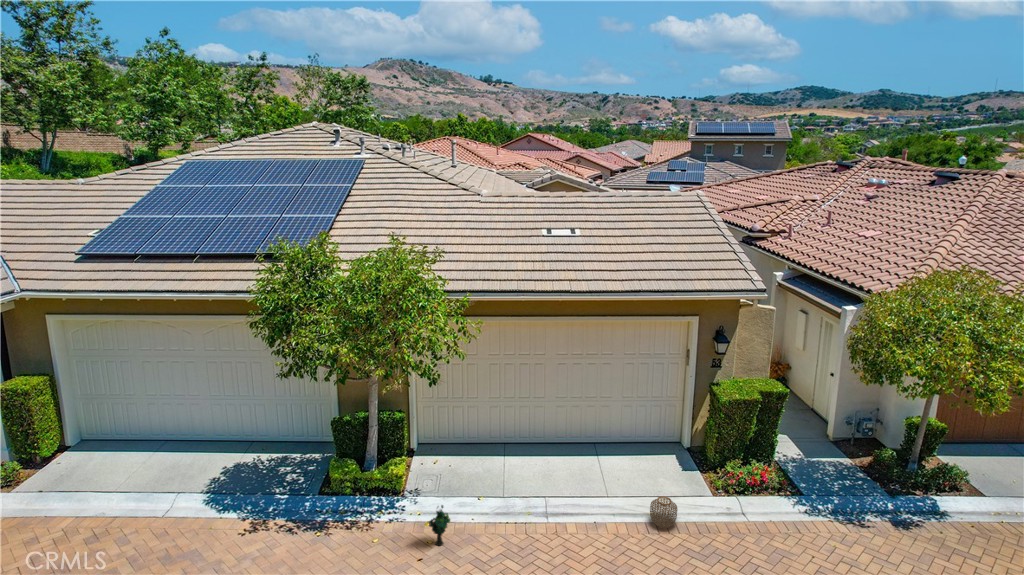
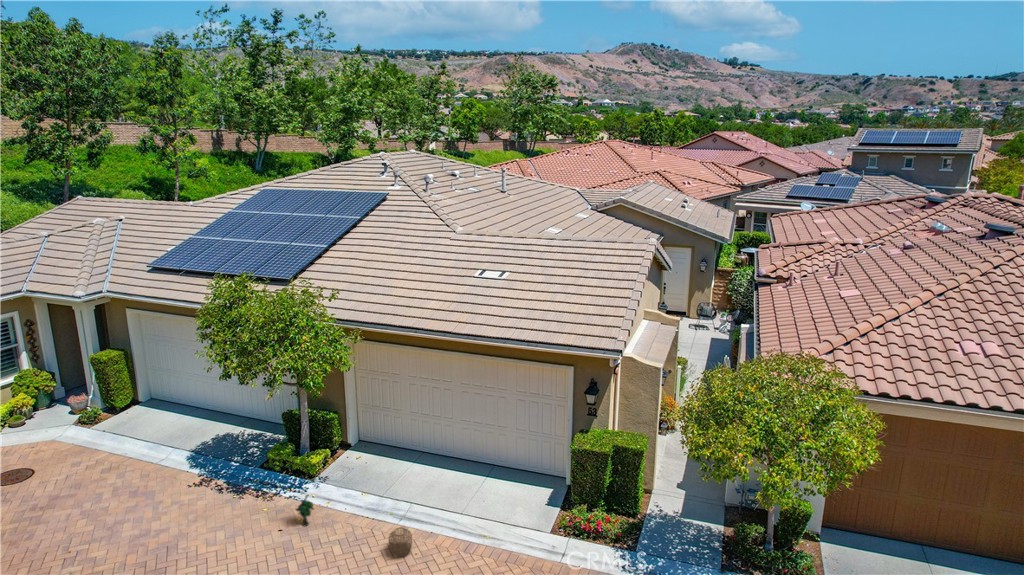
woven basket: present [650,496,677,529] -> present [389,527,412,556]

